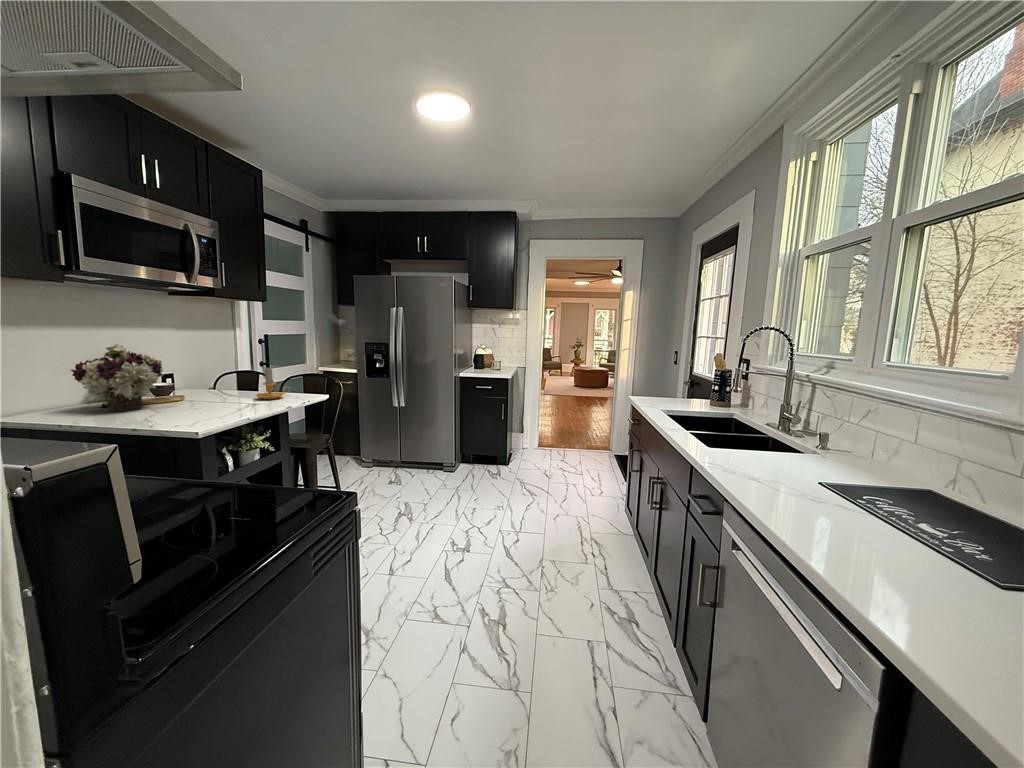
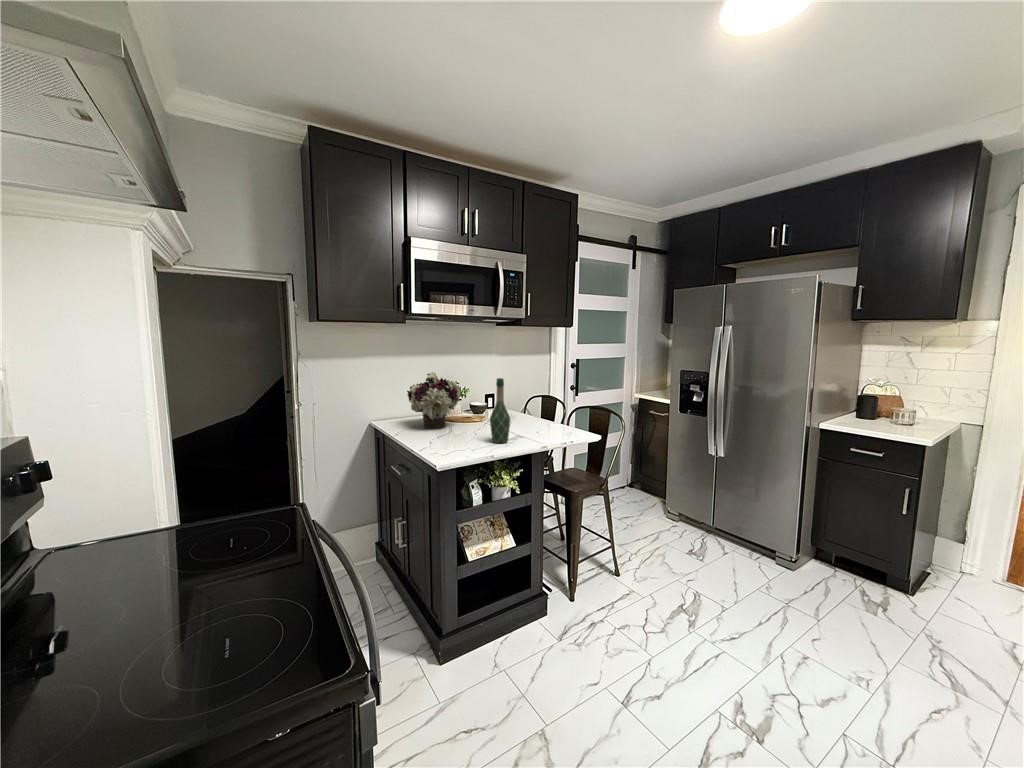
wine bottle: none [228,346,252,409] -> present [490,378,510,443]
candle: present [255,368,290,400] -> none [526,398,559,434]

